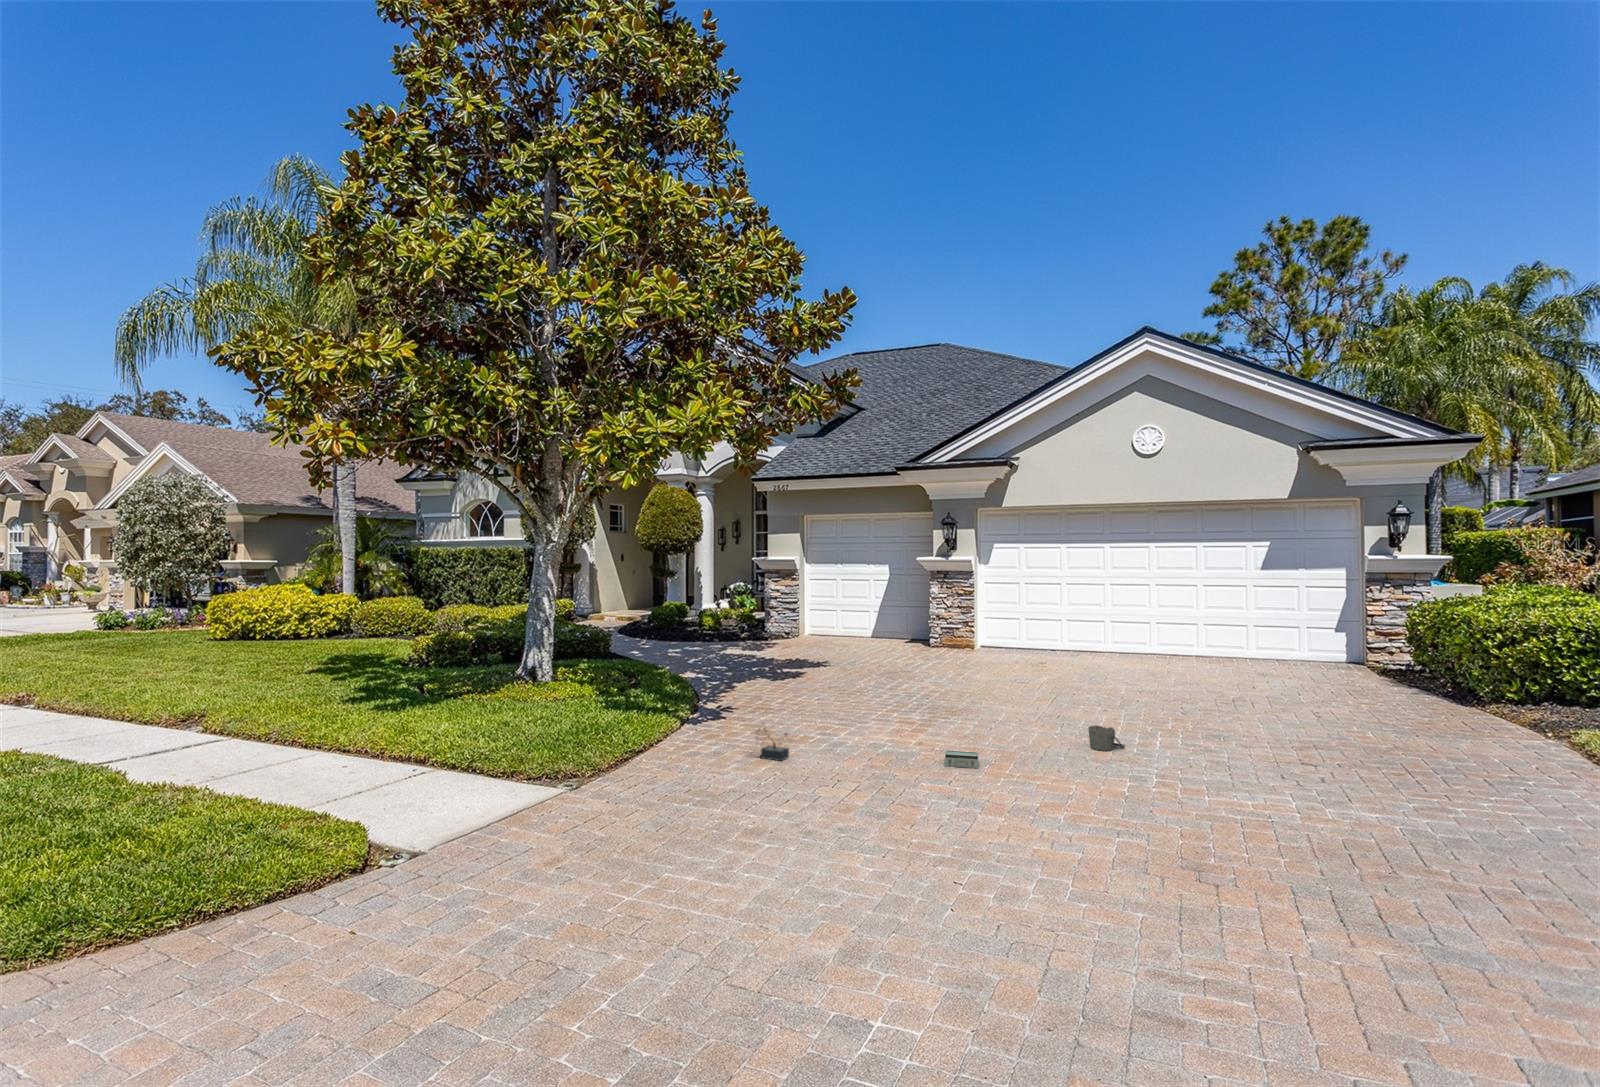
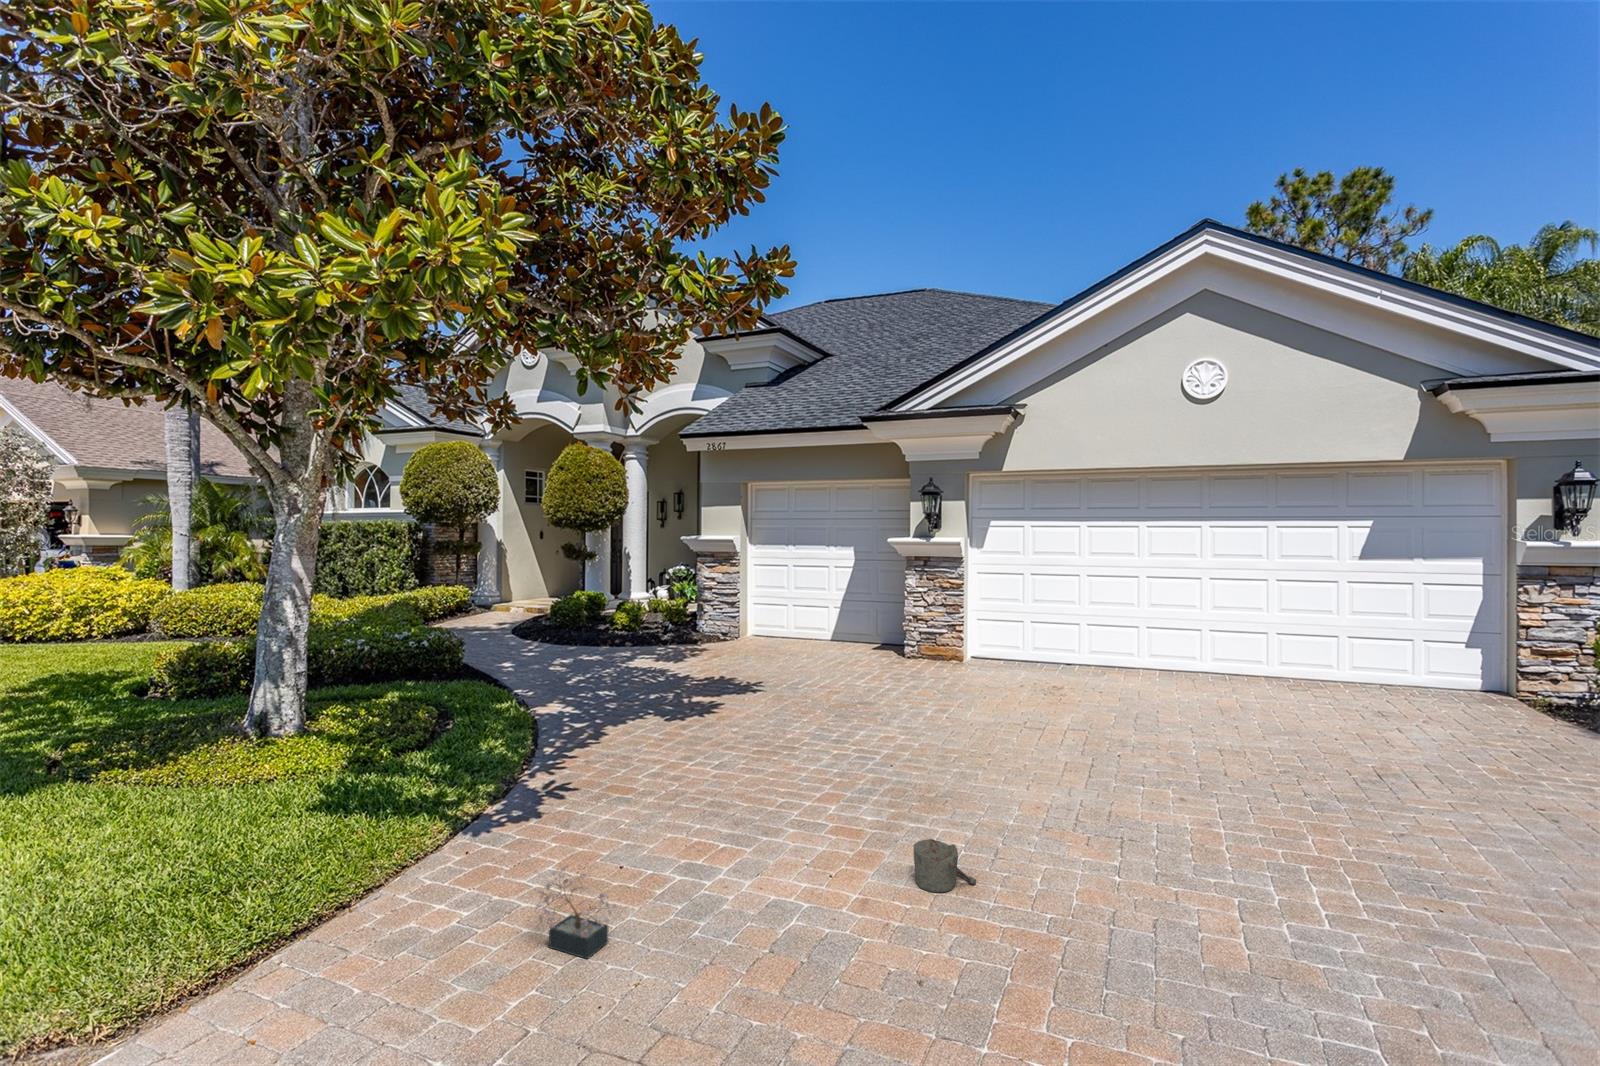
bucket: present [1088,726,1125,751] -> present [913,839,977,893]
toolbox: present [945,751,978,768] -> none [923,934,992,988]

